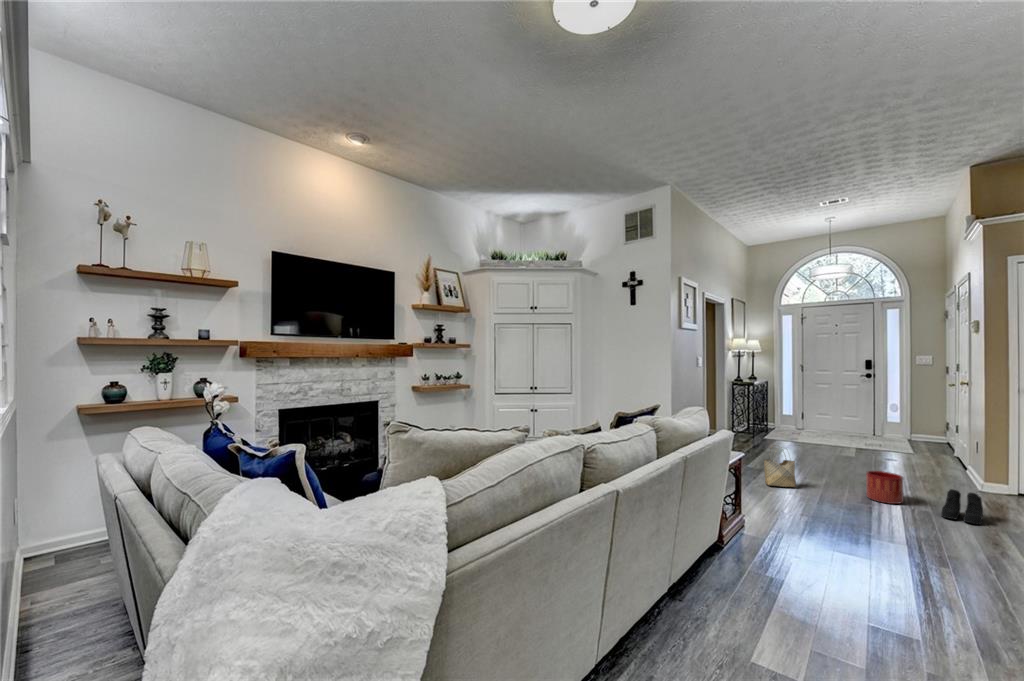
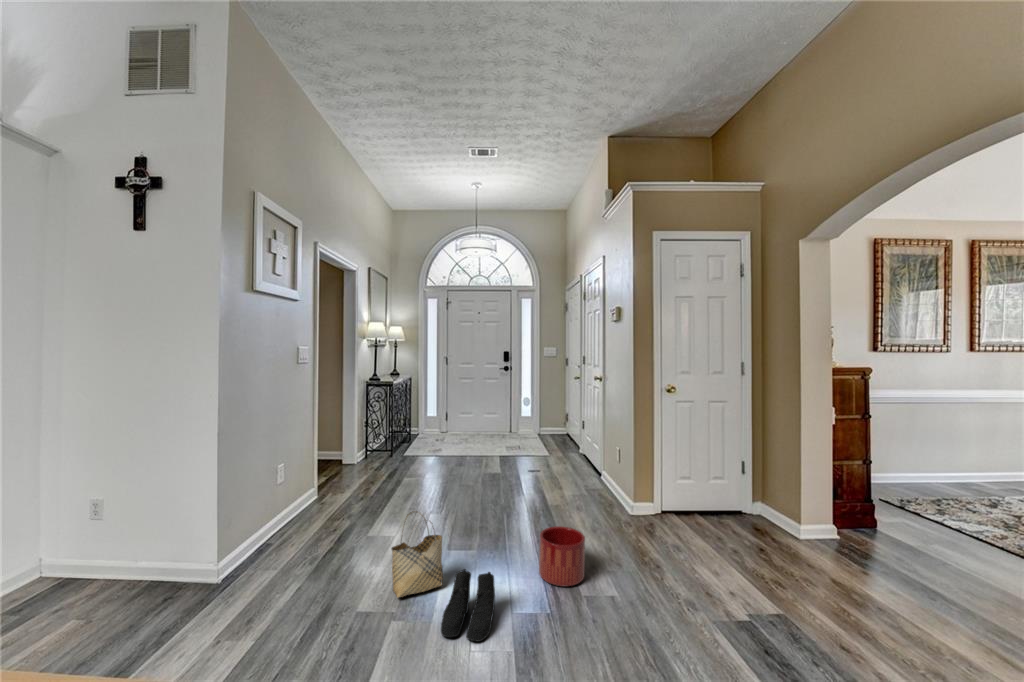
boots: present [941,489,983,525] -> present [441,569,495,641]

